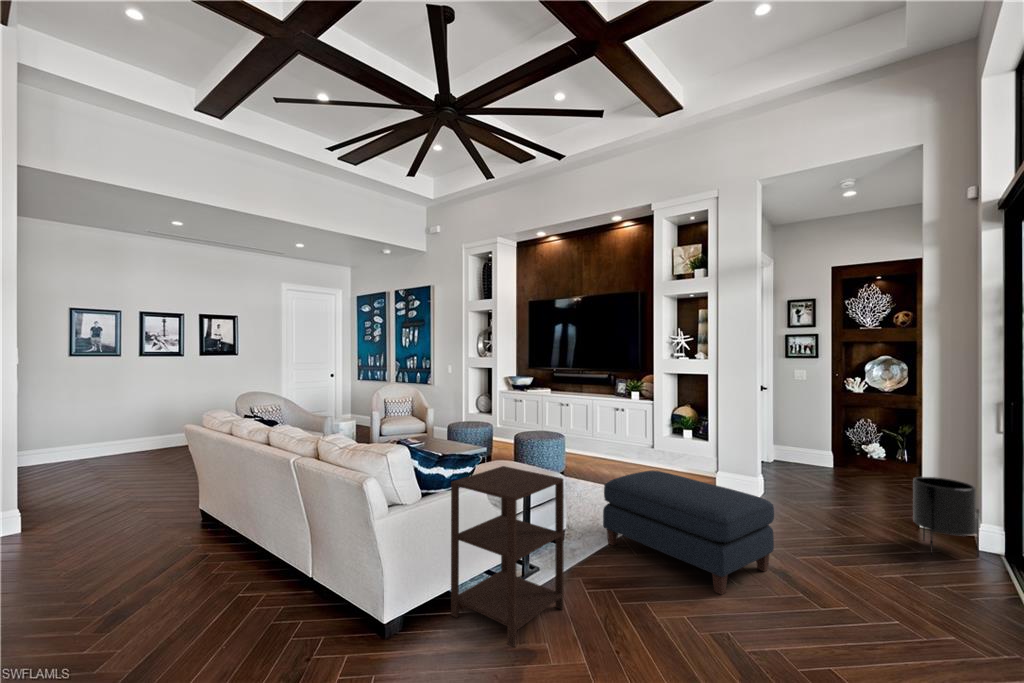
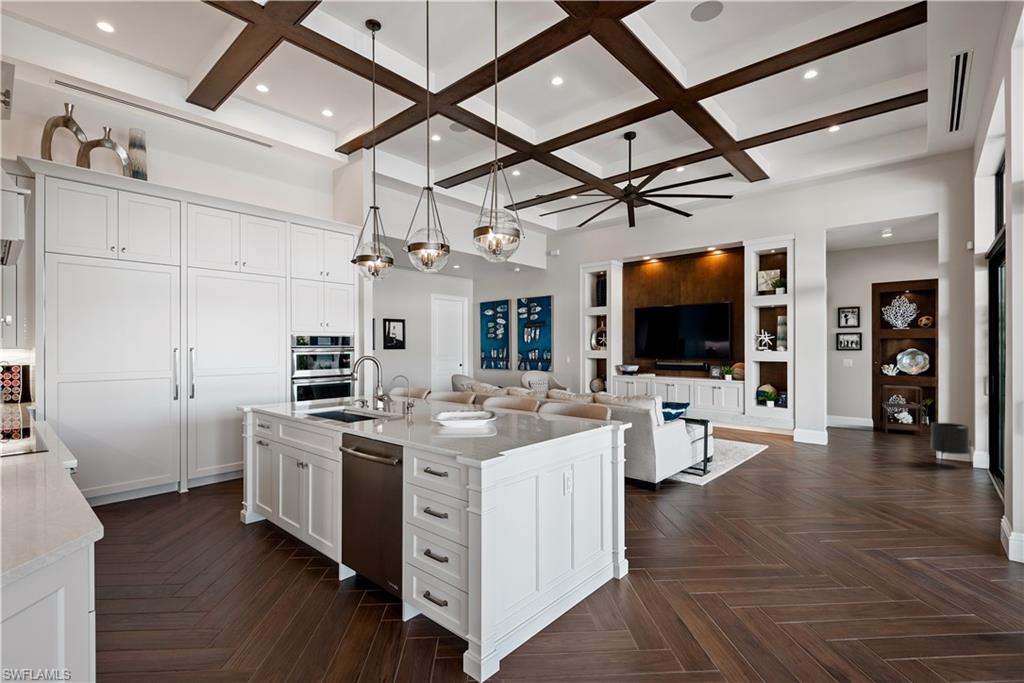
side table: present [451,466,564,647] -> present [883,385,922,436]
ottoman: present [603,470,774,594] -> none [738,421,848,480]

